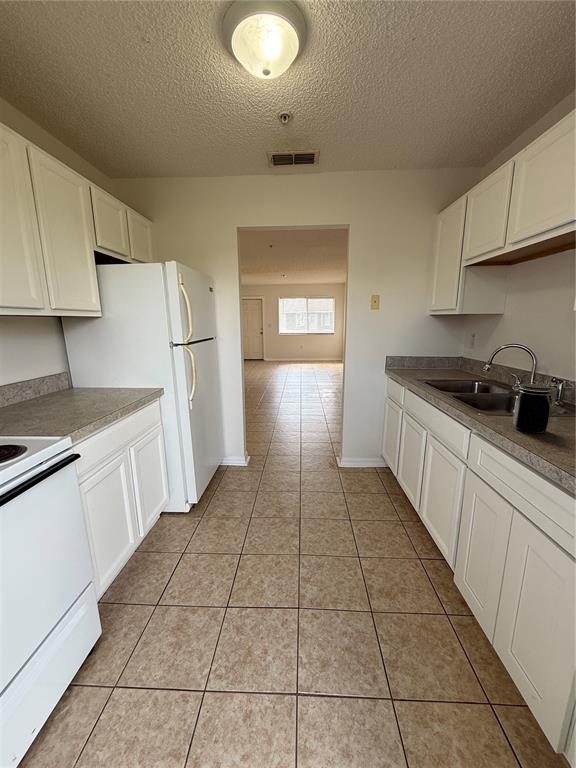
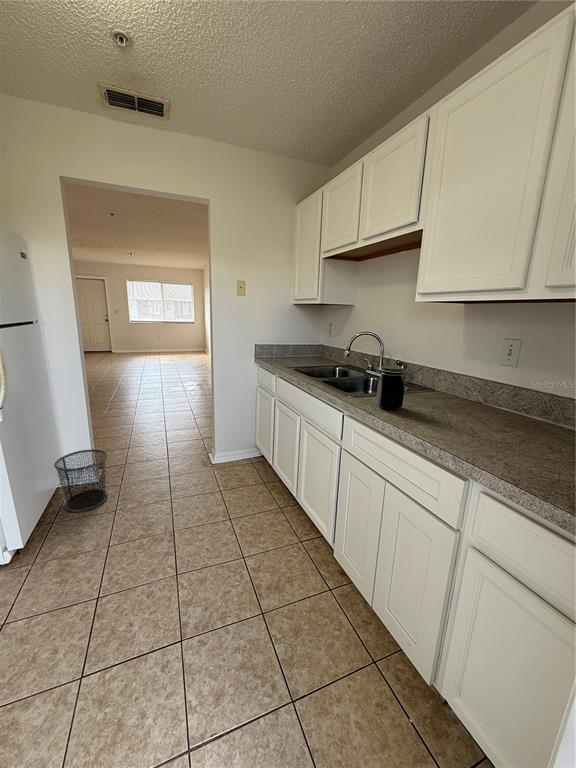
waste bin: none [220,438,255,485] -> present [54,449,108,512]

